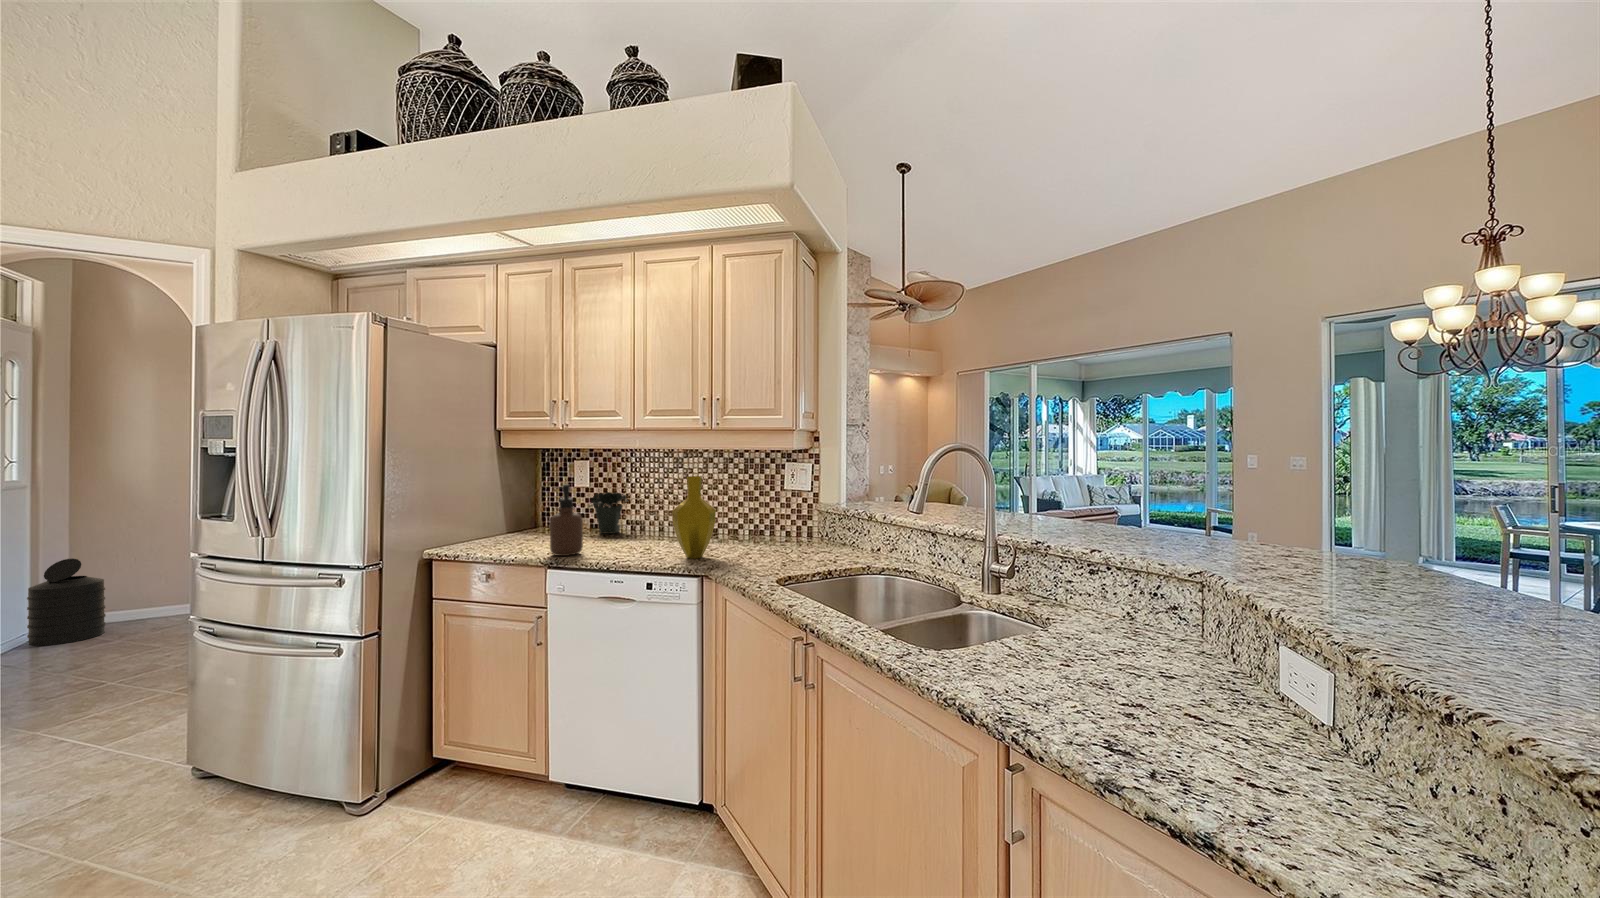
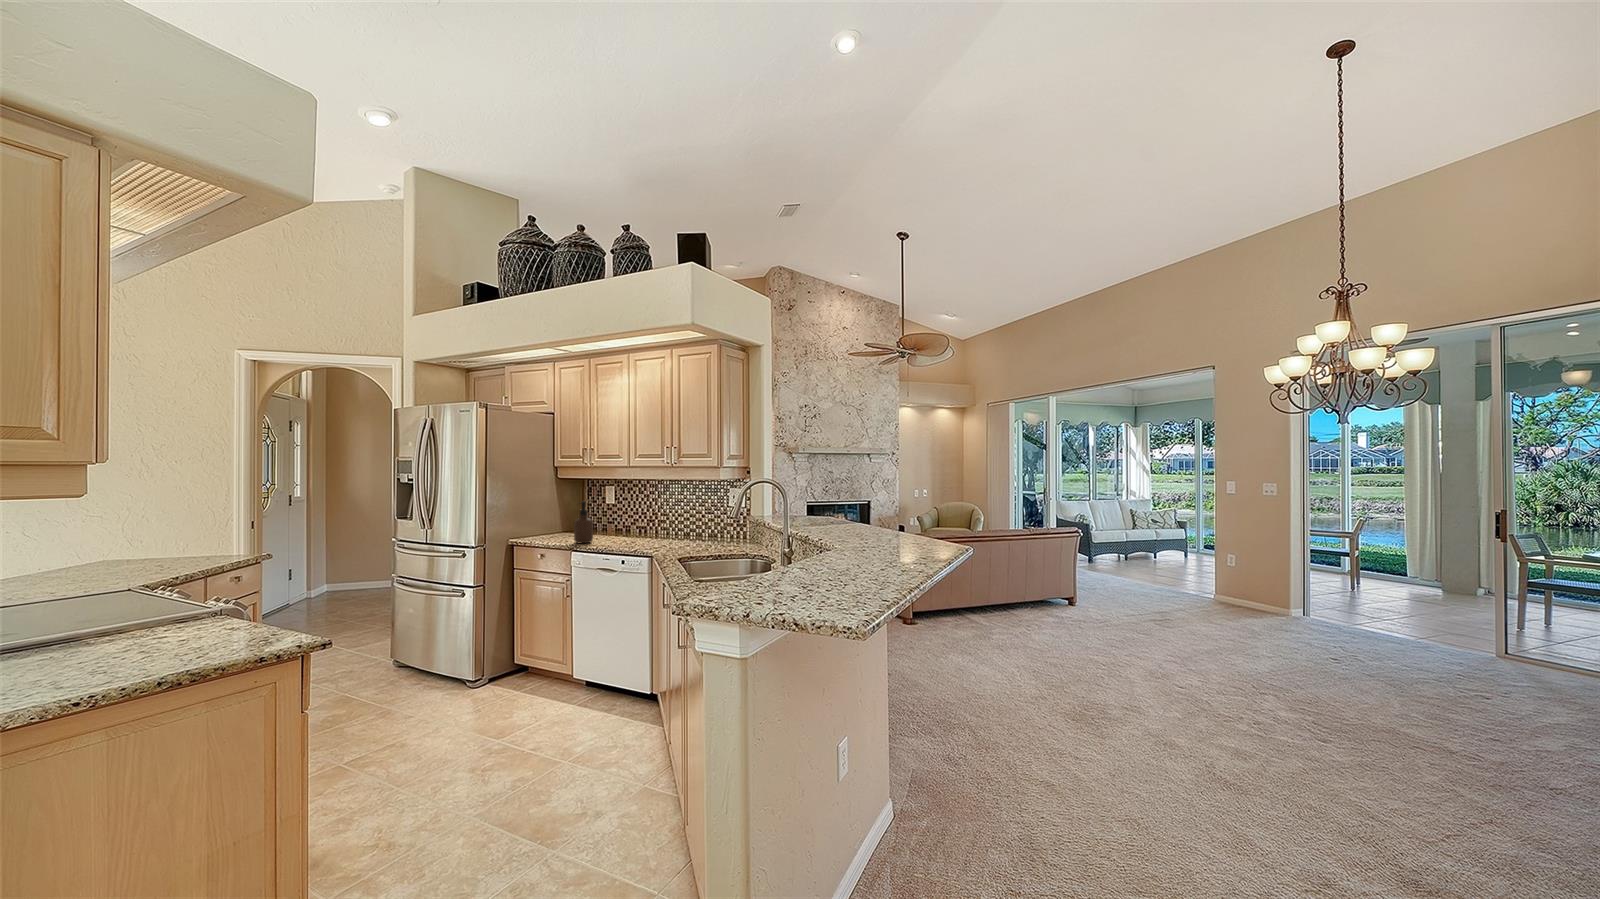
potted plant: present [588,461,628,534] -> none [608,485,637,535]
vase: present [672,476,716,559] -> none [639,497,666,546]
trash can: present [27,558,106,646] -> none [289,551,330,606]

